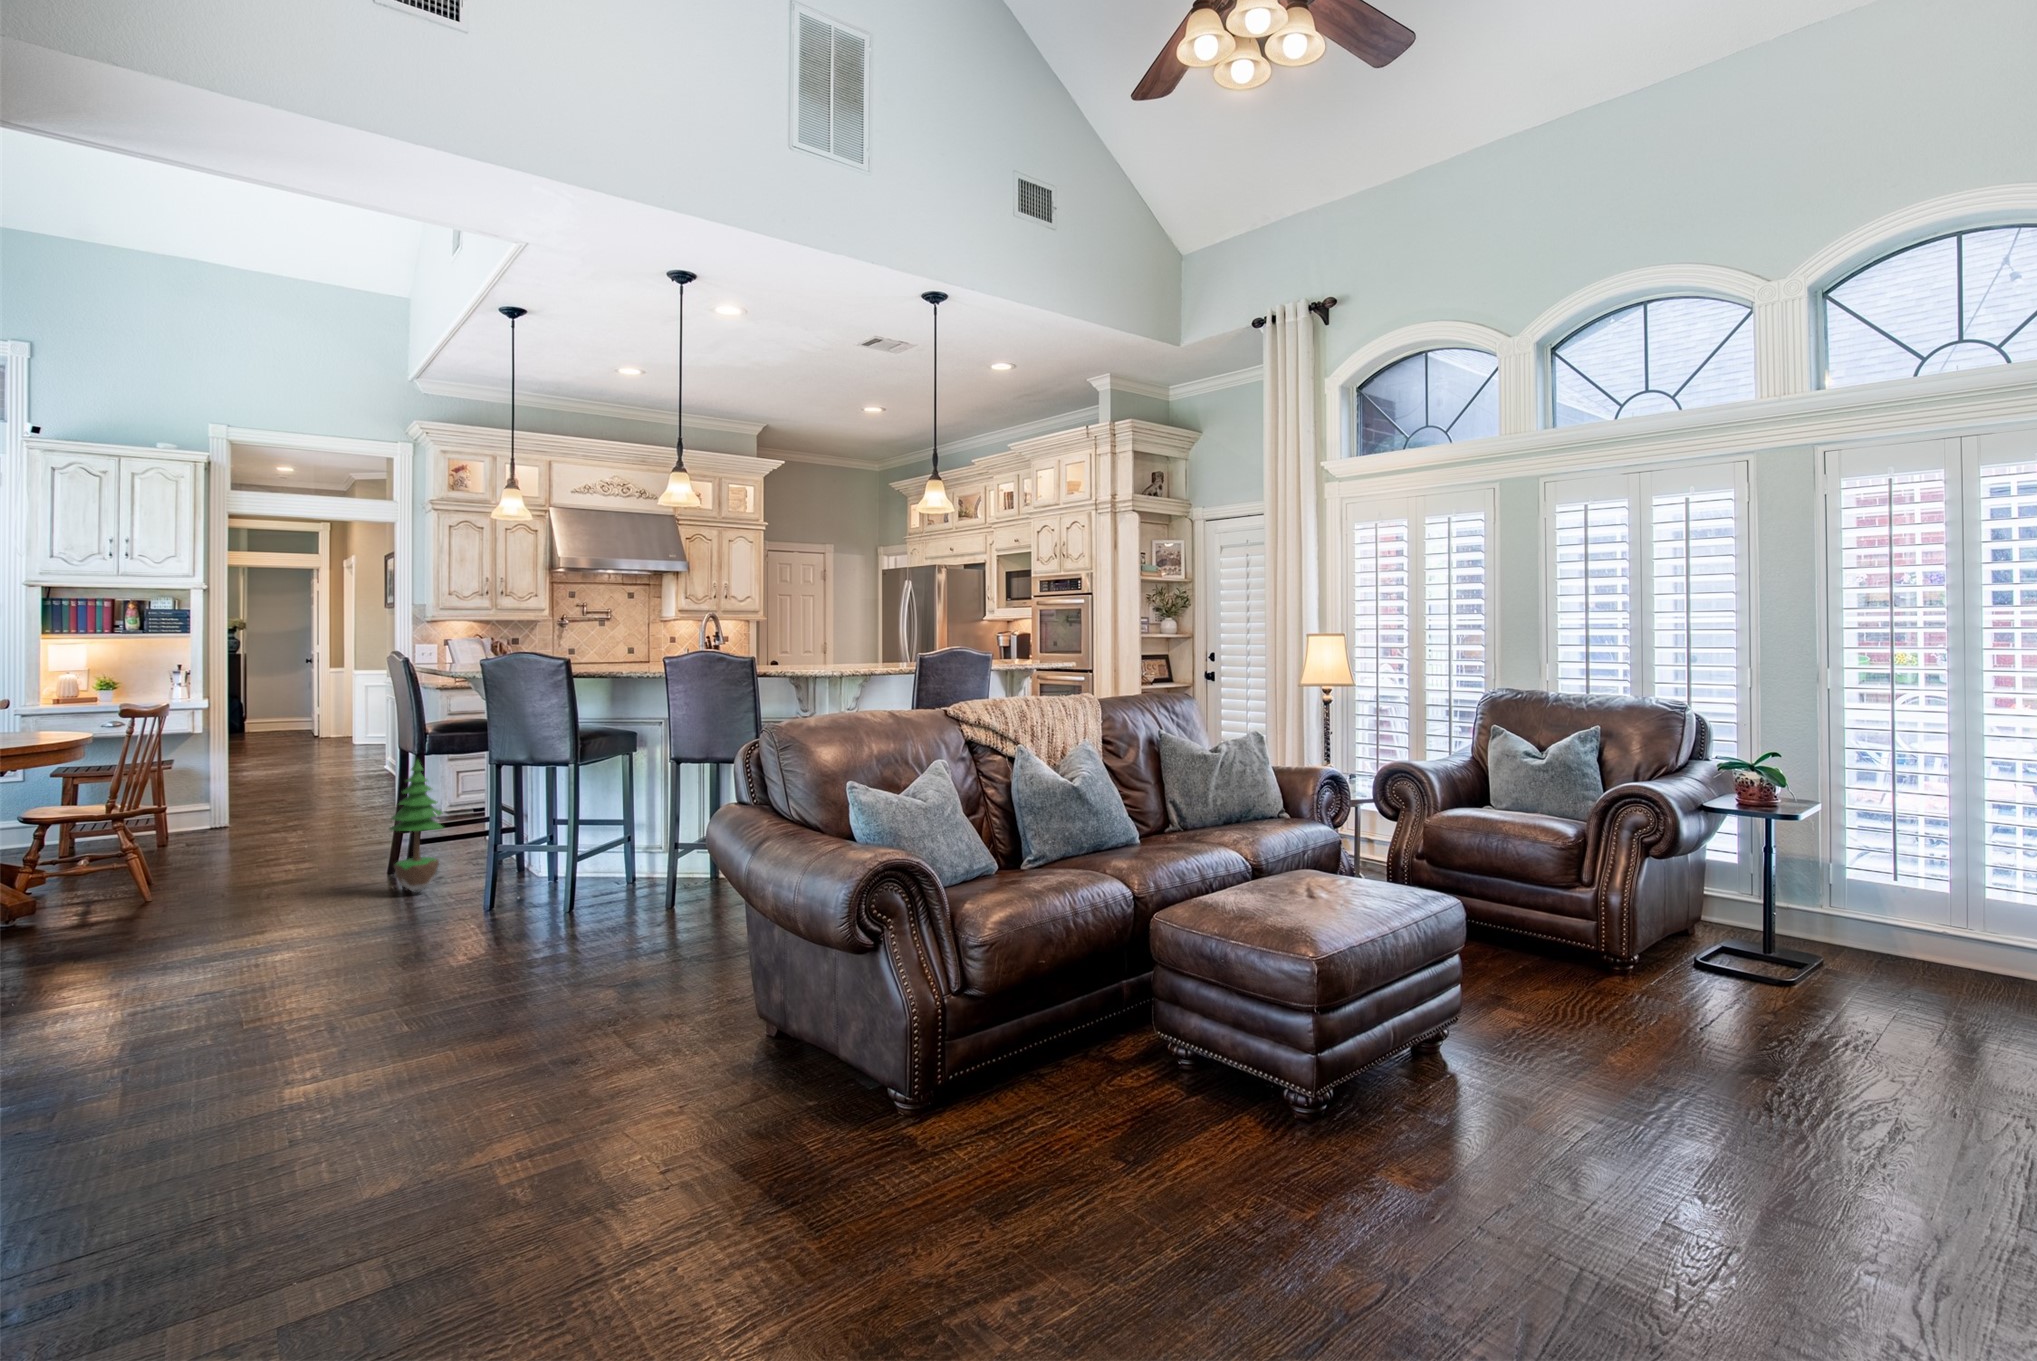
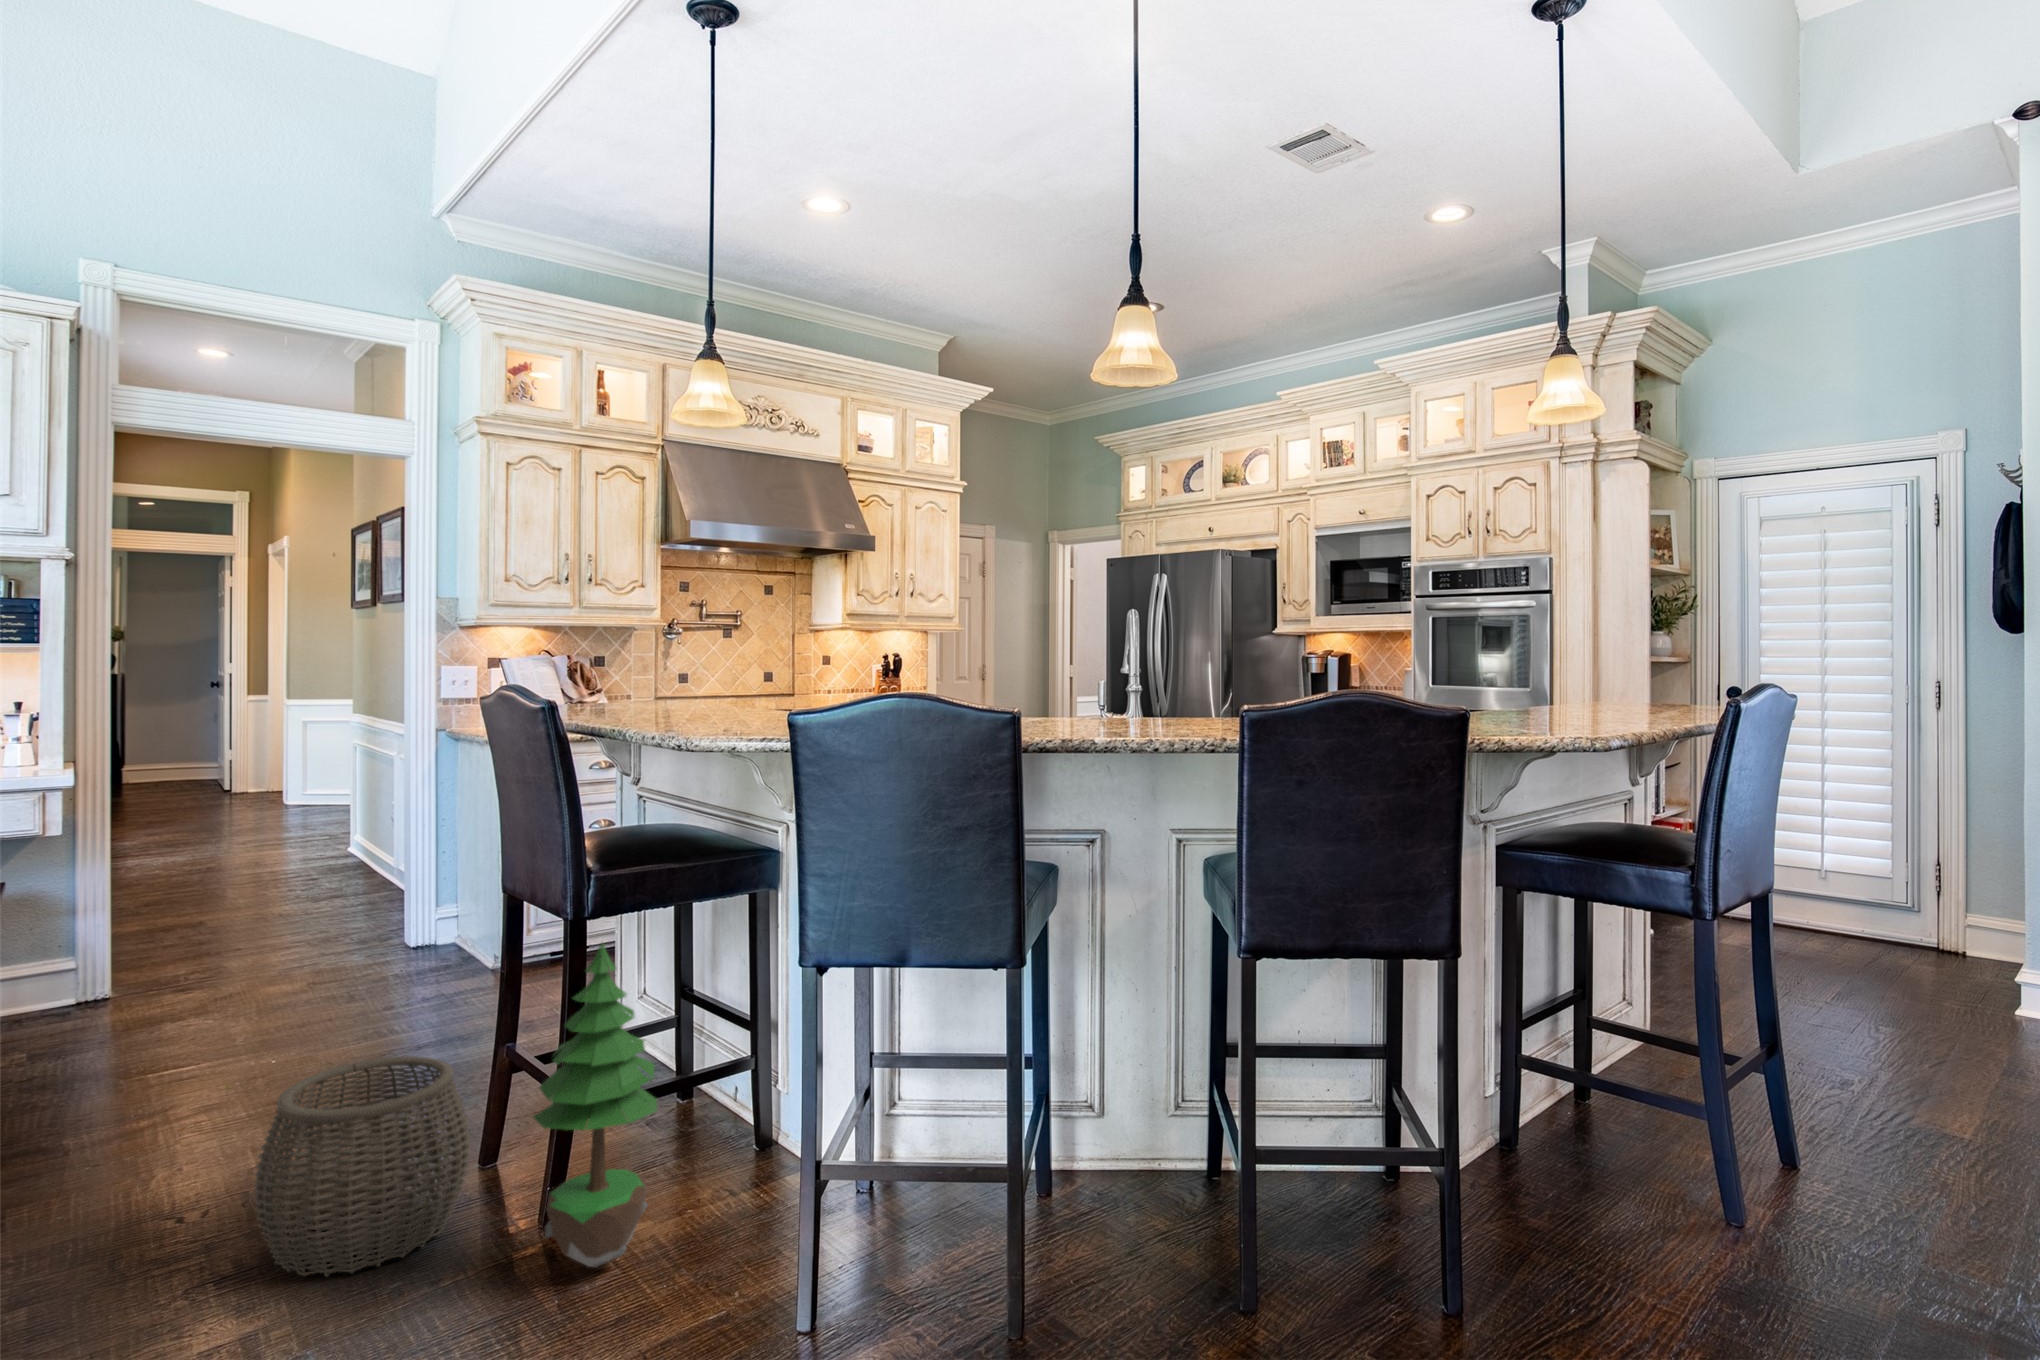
woven basket: none [280,815,374,893] -> present [254,1056,470,1276]

